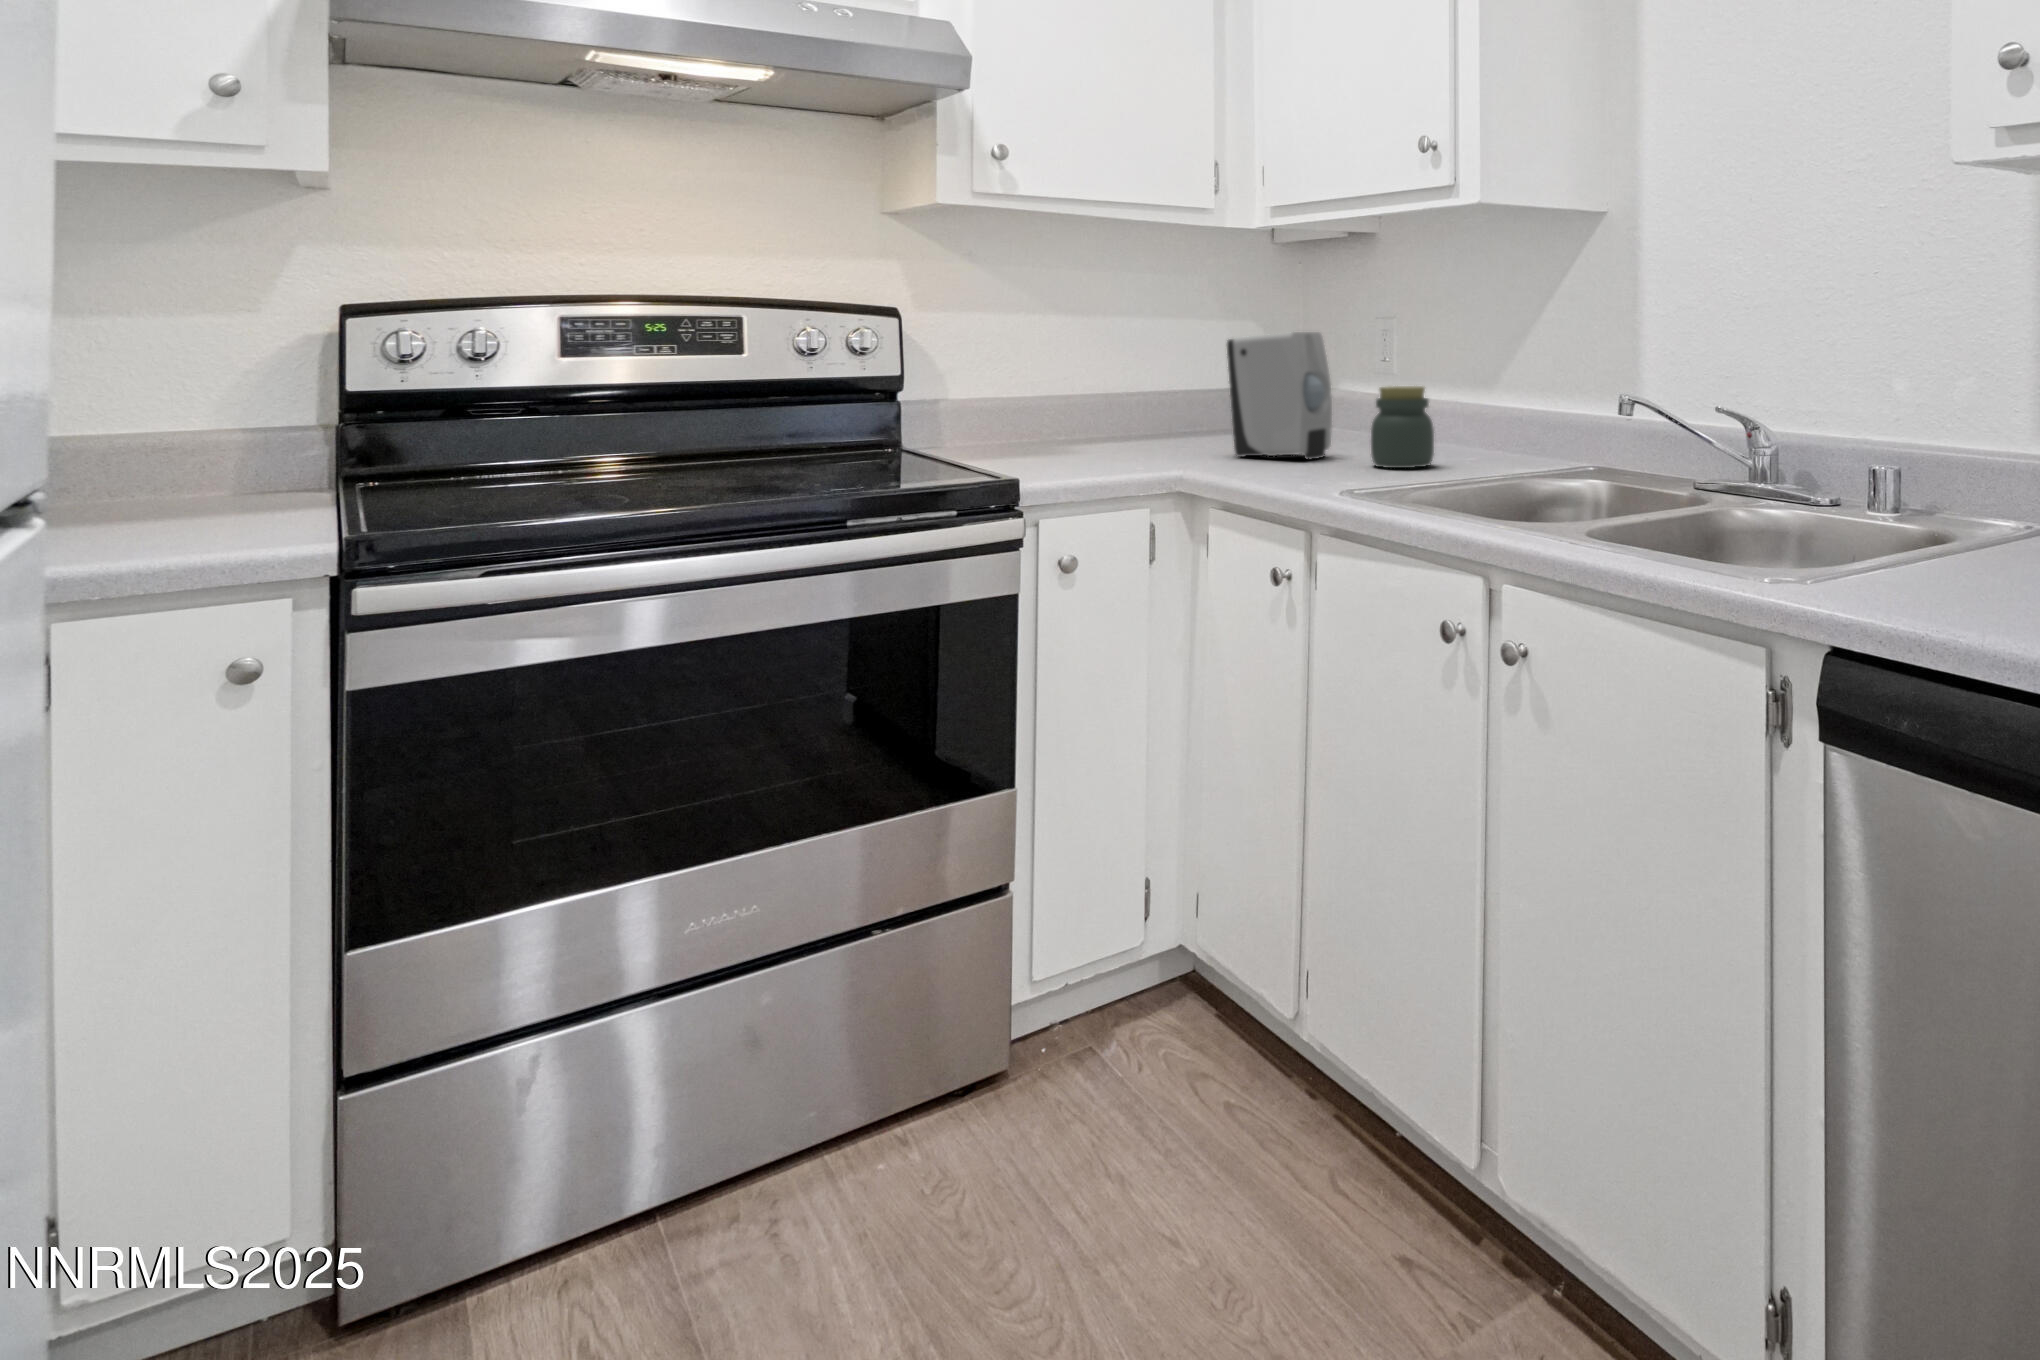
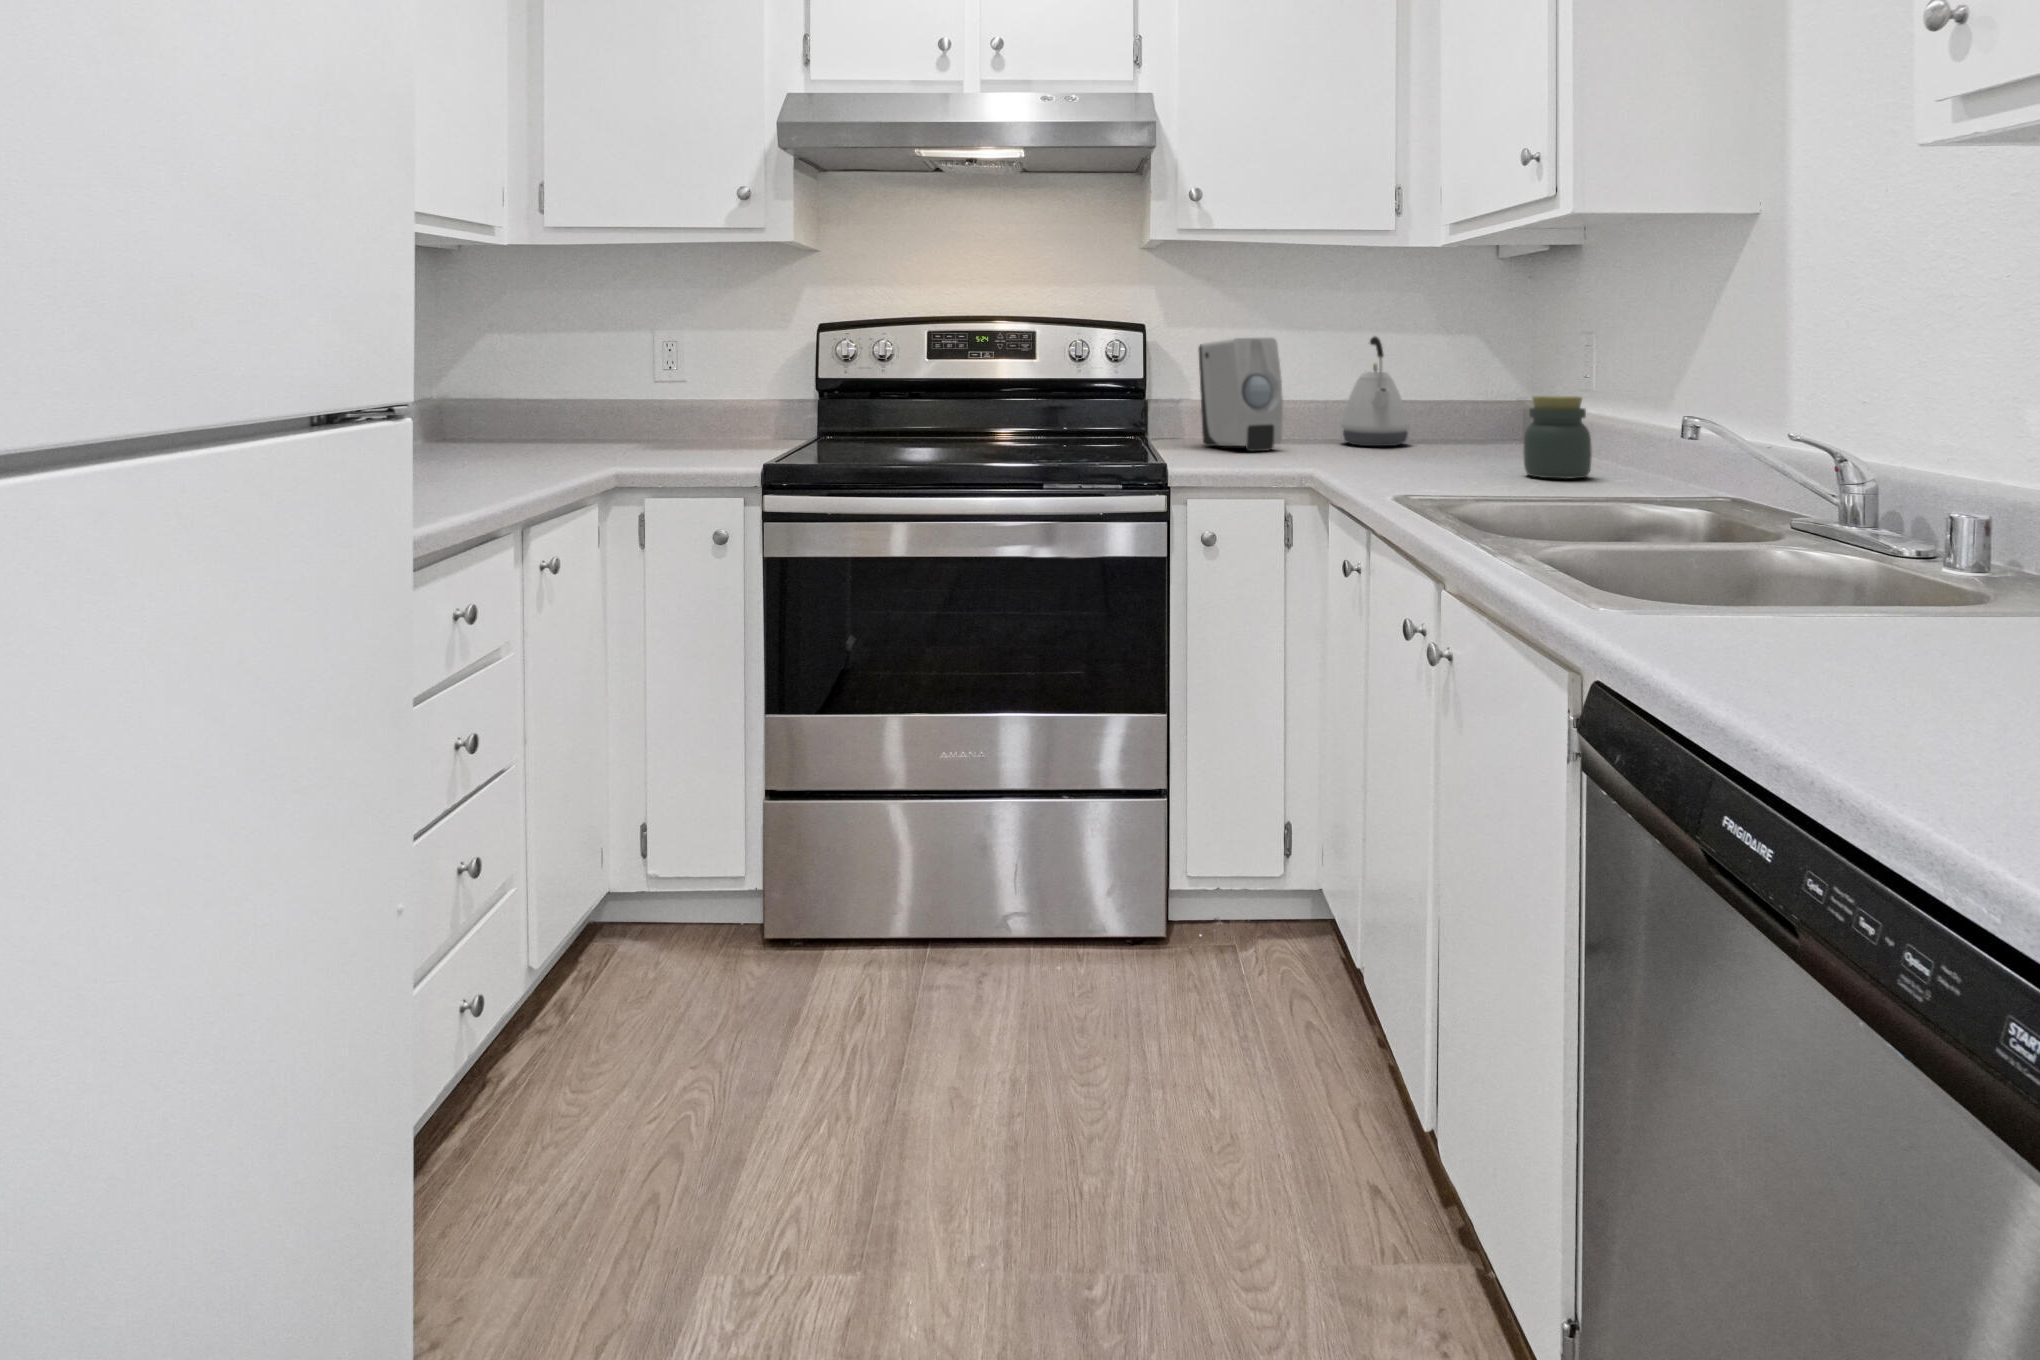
kettle: none [1120,328,1197,448] -> present [1341,337,1410,446]
soap dispenser: present [1227,332,1332,459] -> present [1198,338,1283,451]

